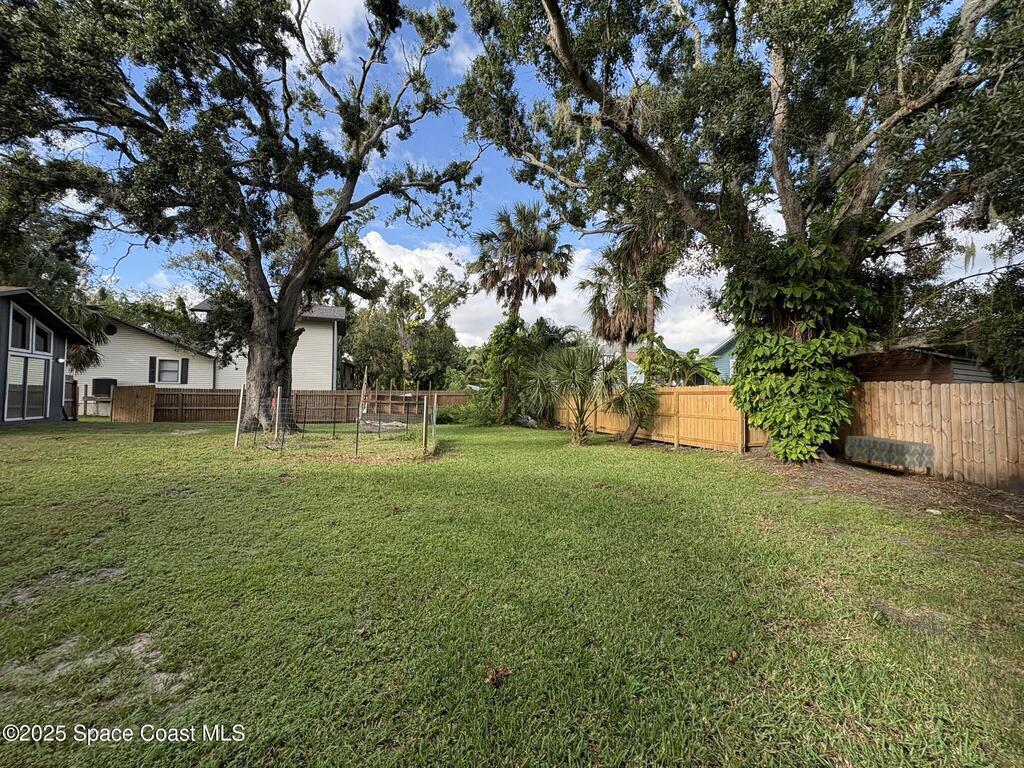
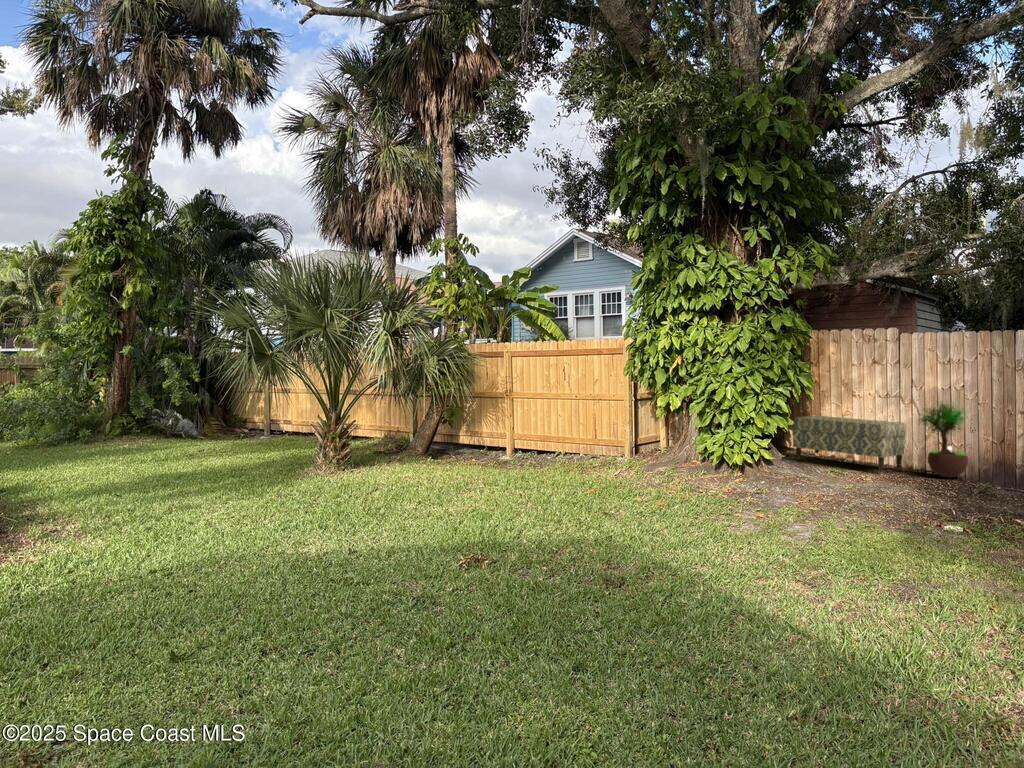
potted tree: none [932,427,984,486] -> present [919,402,968,478]

